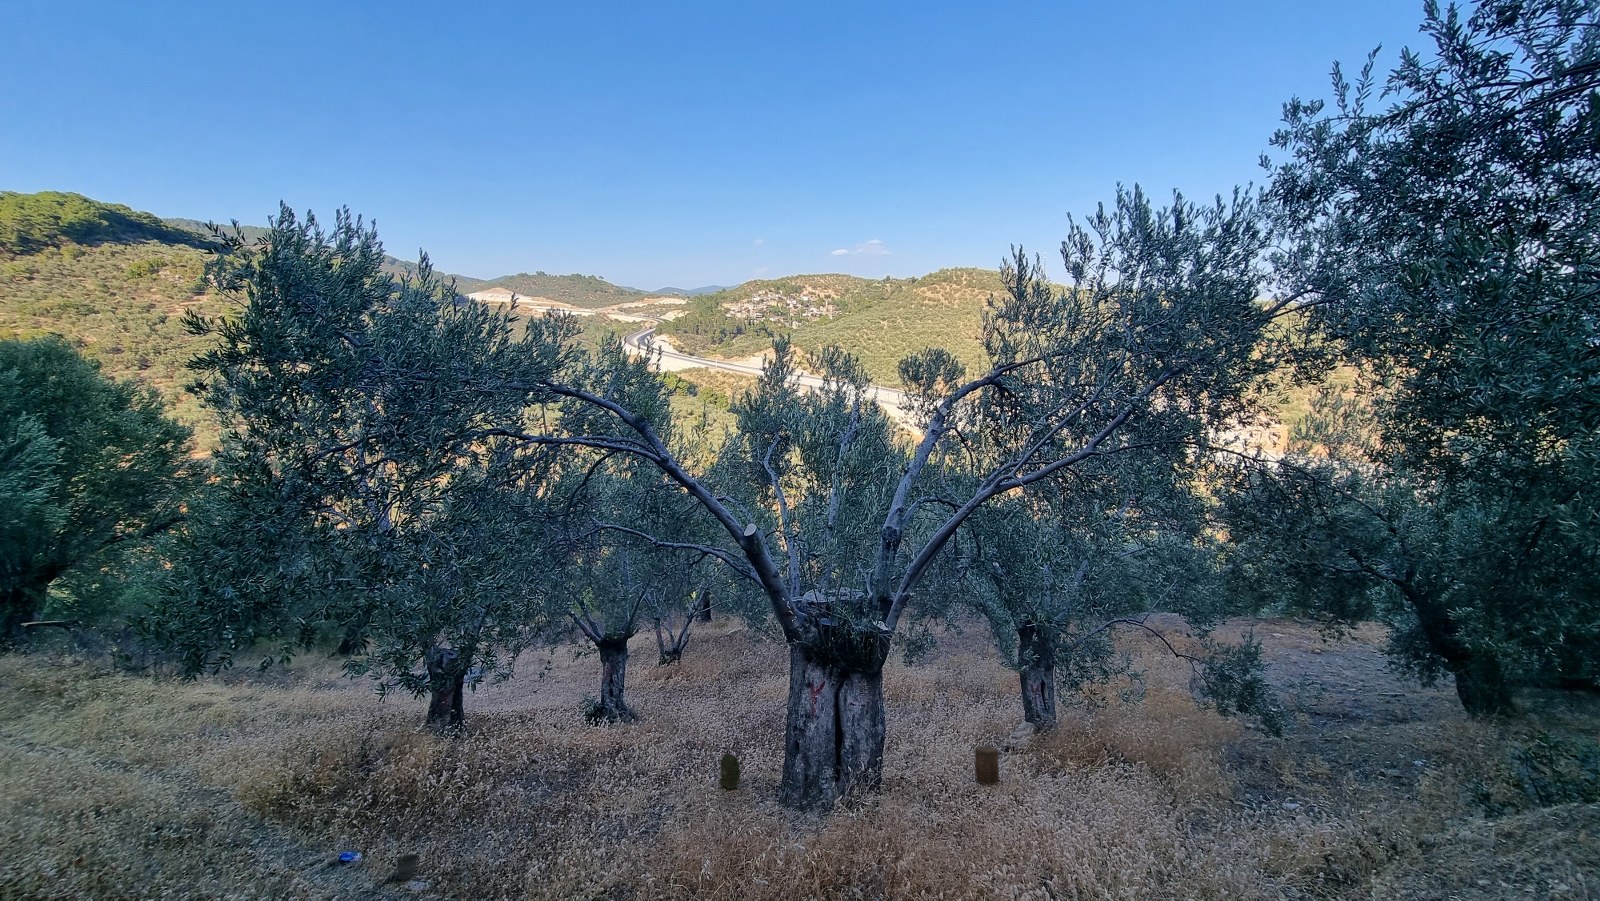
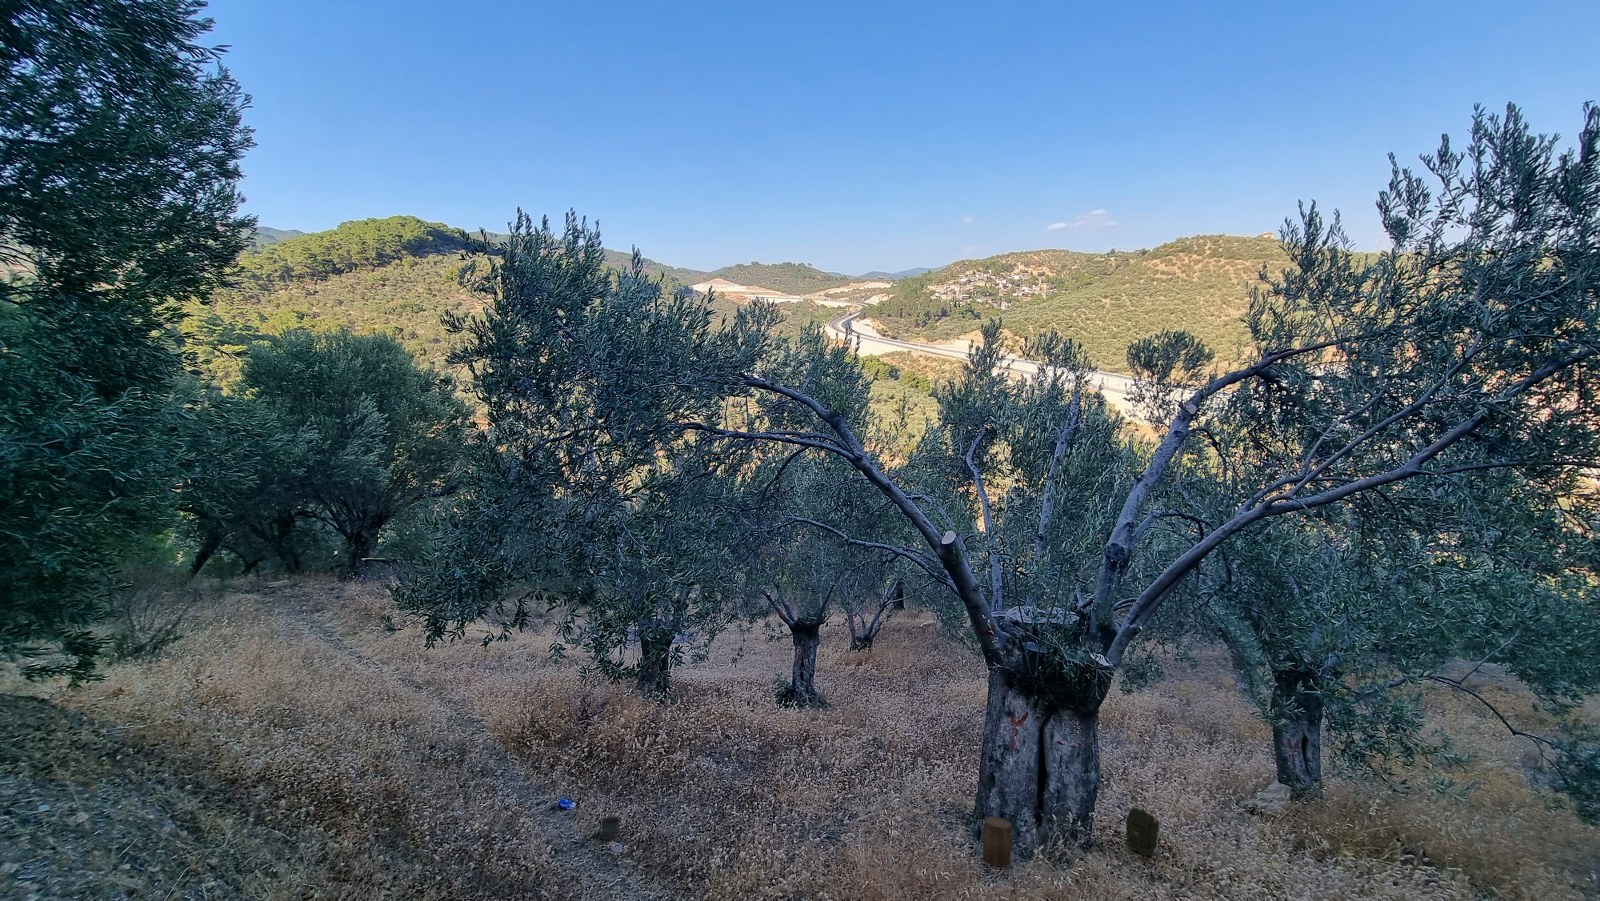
stool: present [975,746,999,785] -> present [983,817,1012,867]
backpack: present [719,754,743,789] -> present [1126,808,1159,856]

